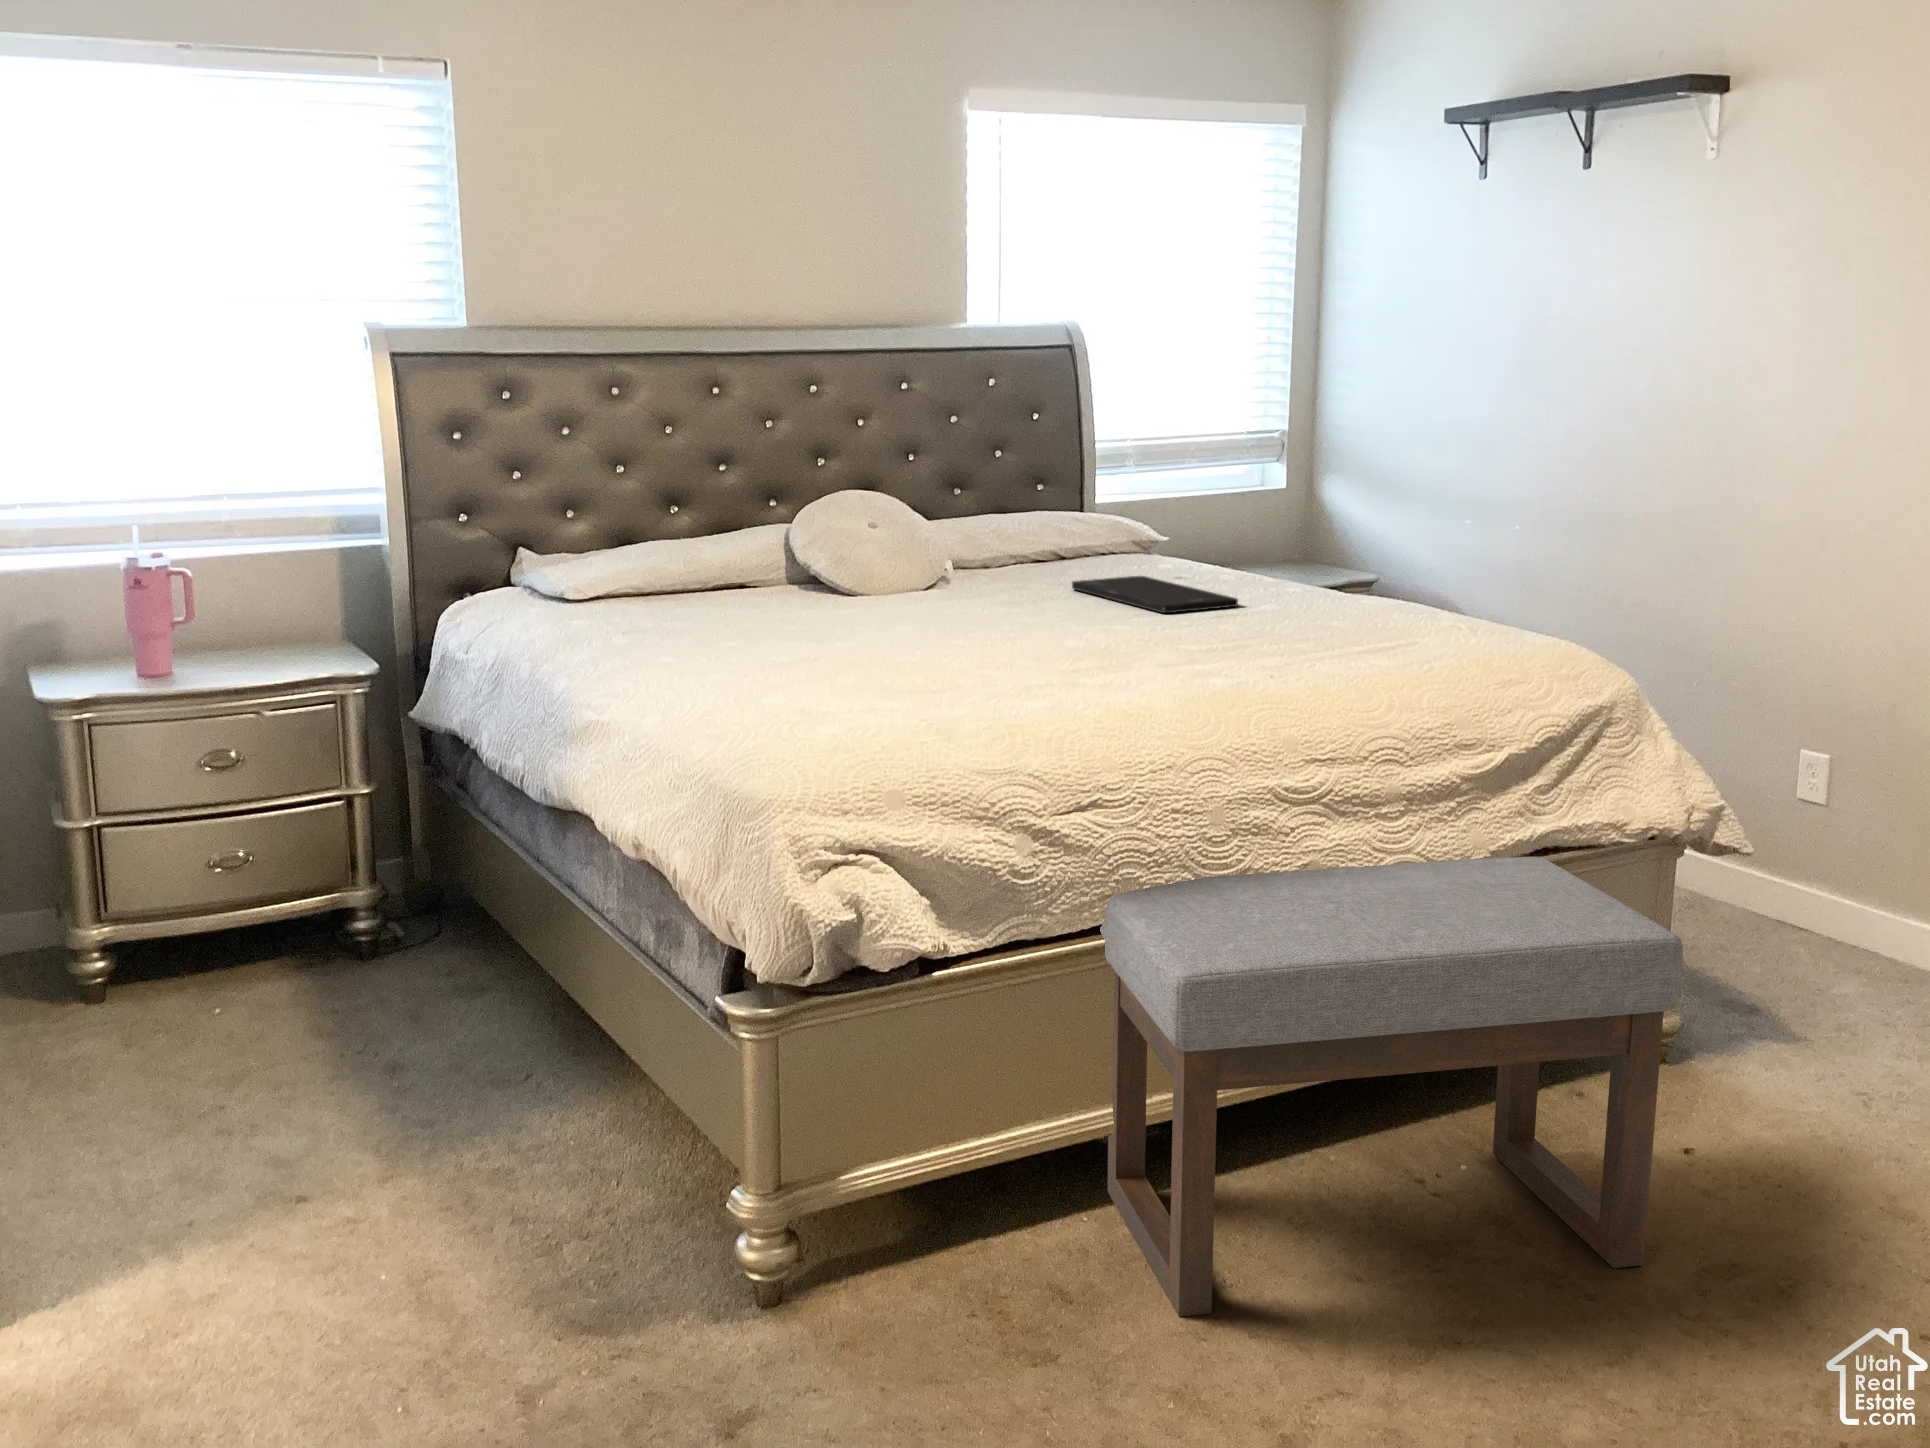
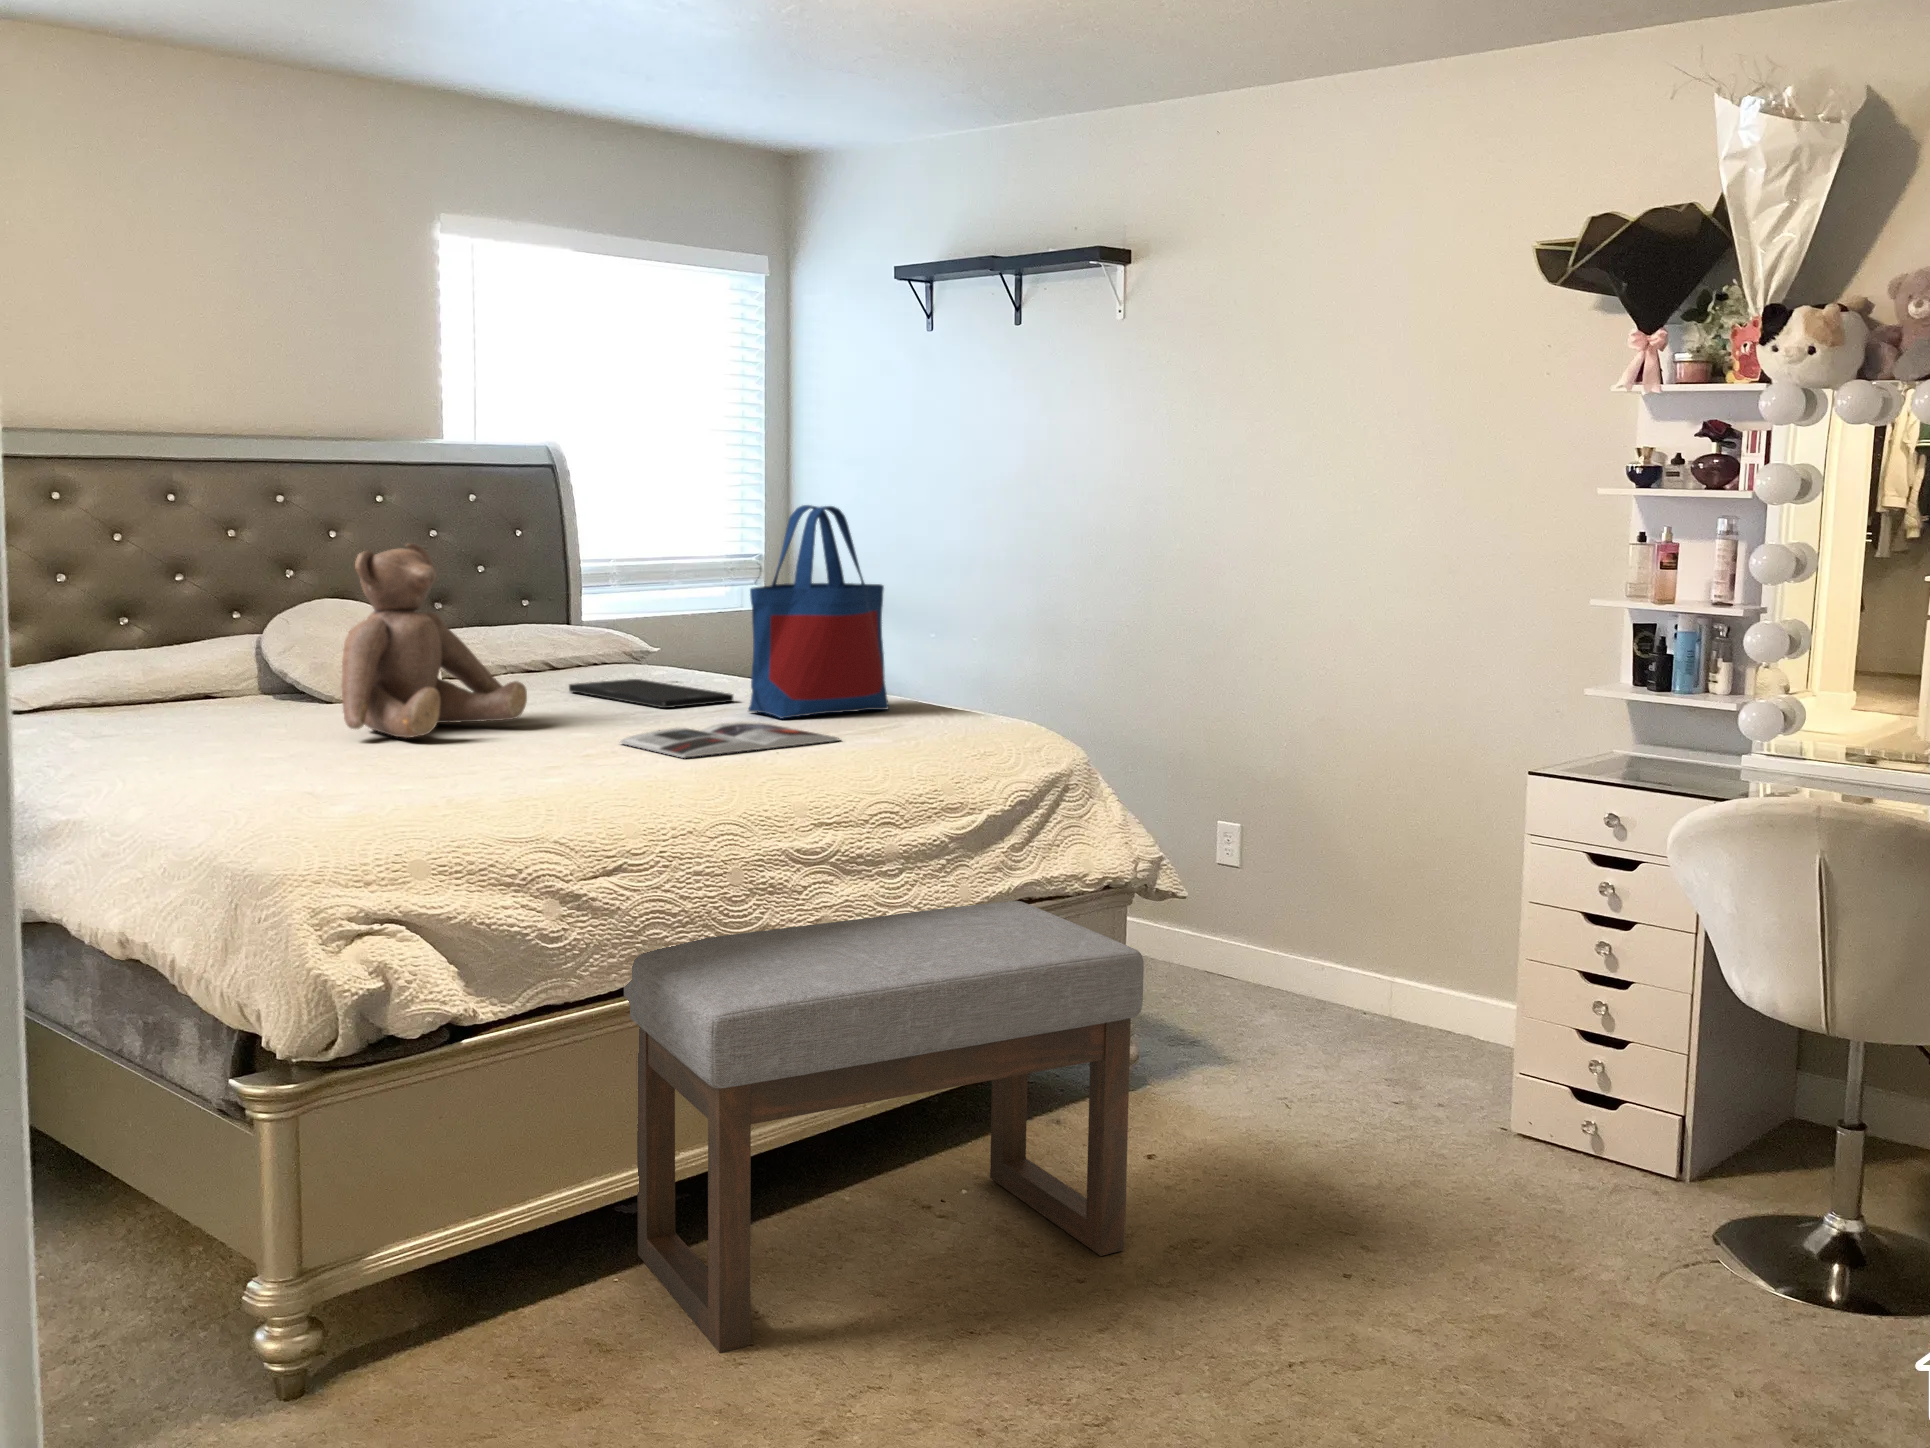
tote bag: none [1250,397,1406,632] -> present [748,505,889,719]
teddy bear: none [846,446,1023,645] -> present [341,543,527,738]
magazine: none [1109,637,1346,681] -> present [620,722,840,758]

